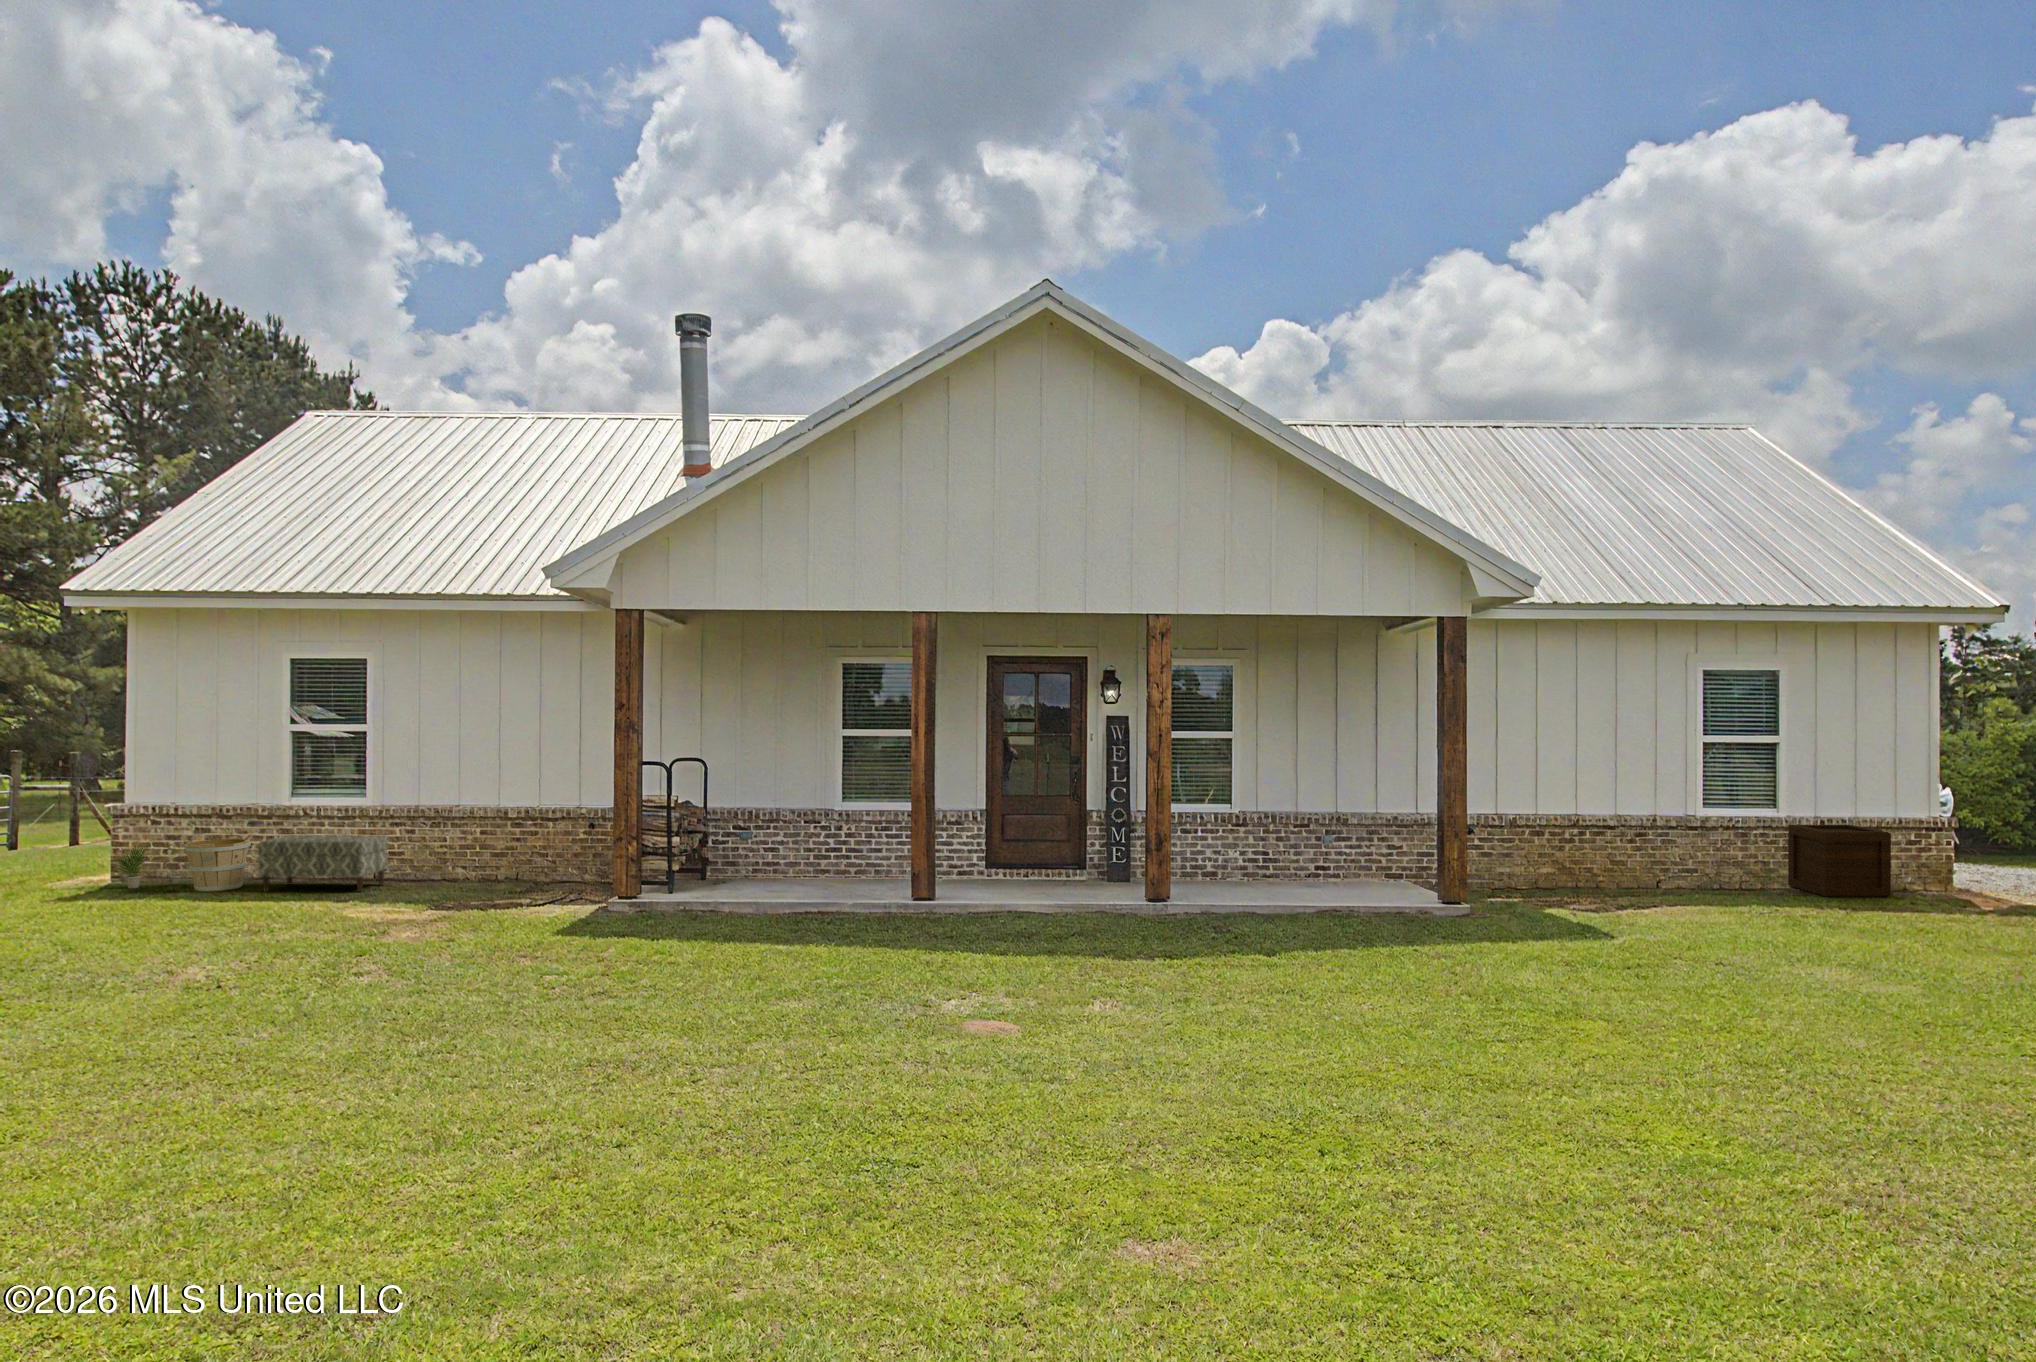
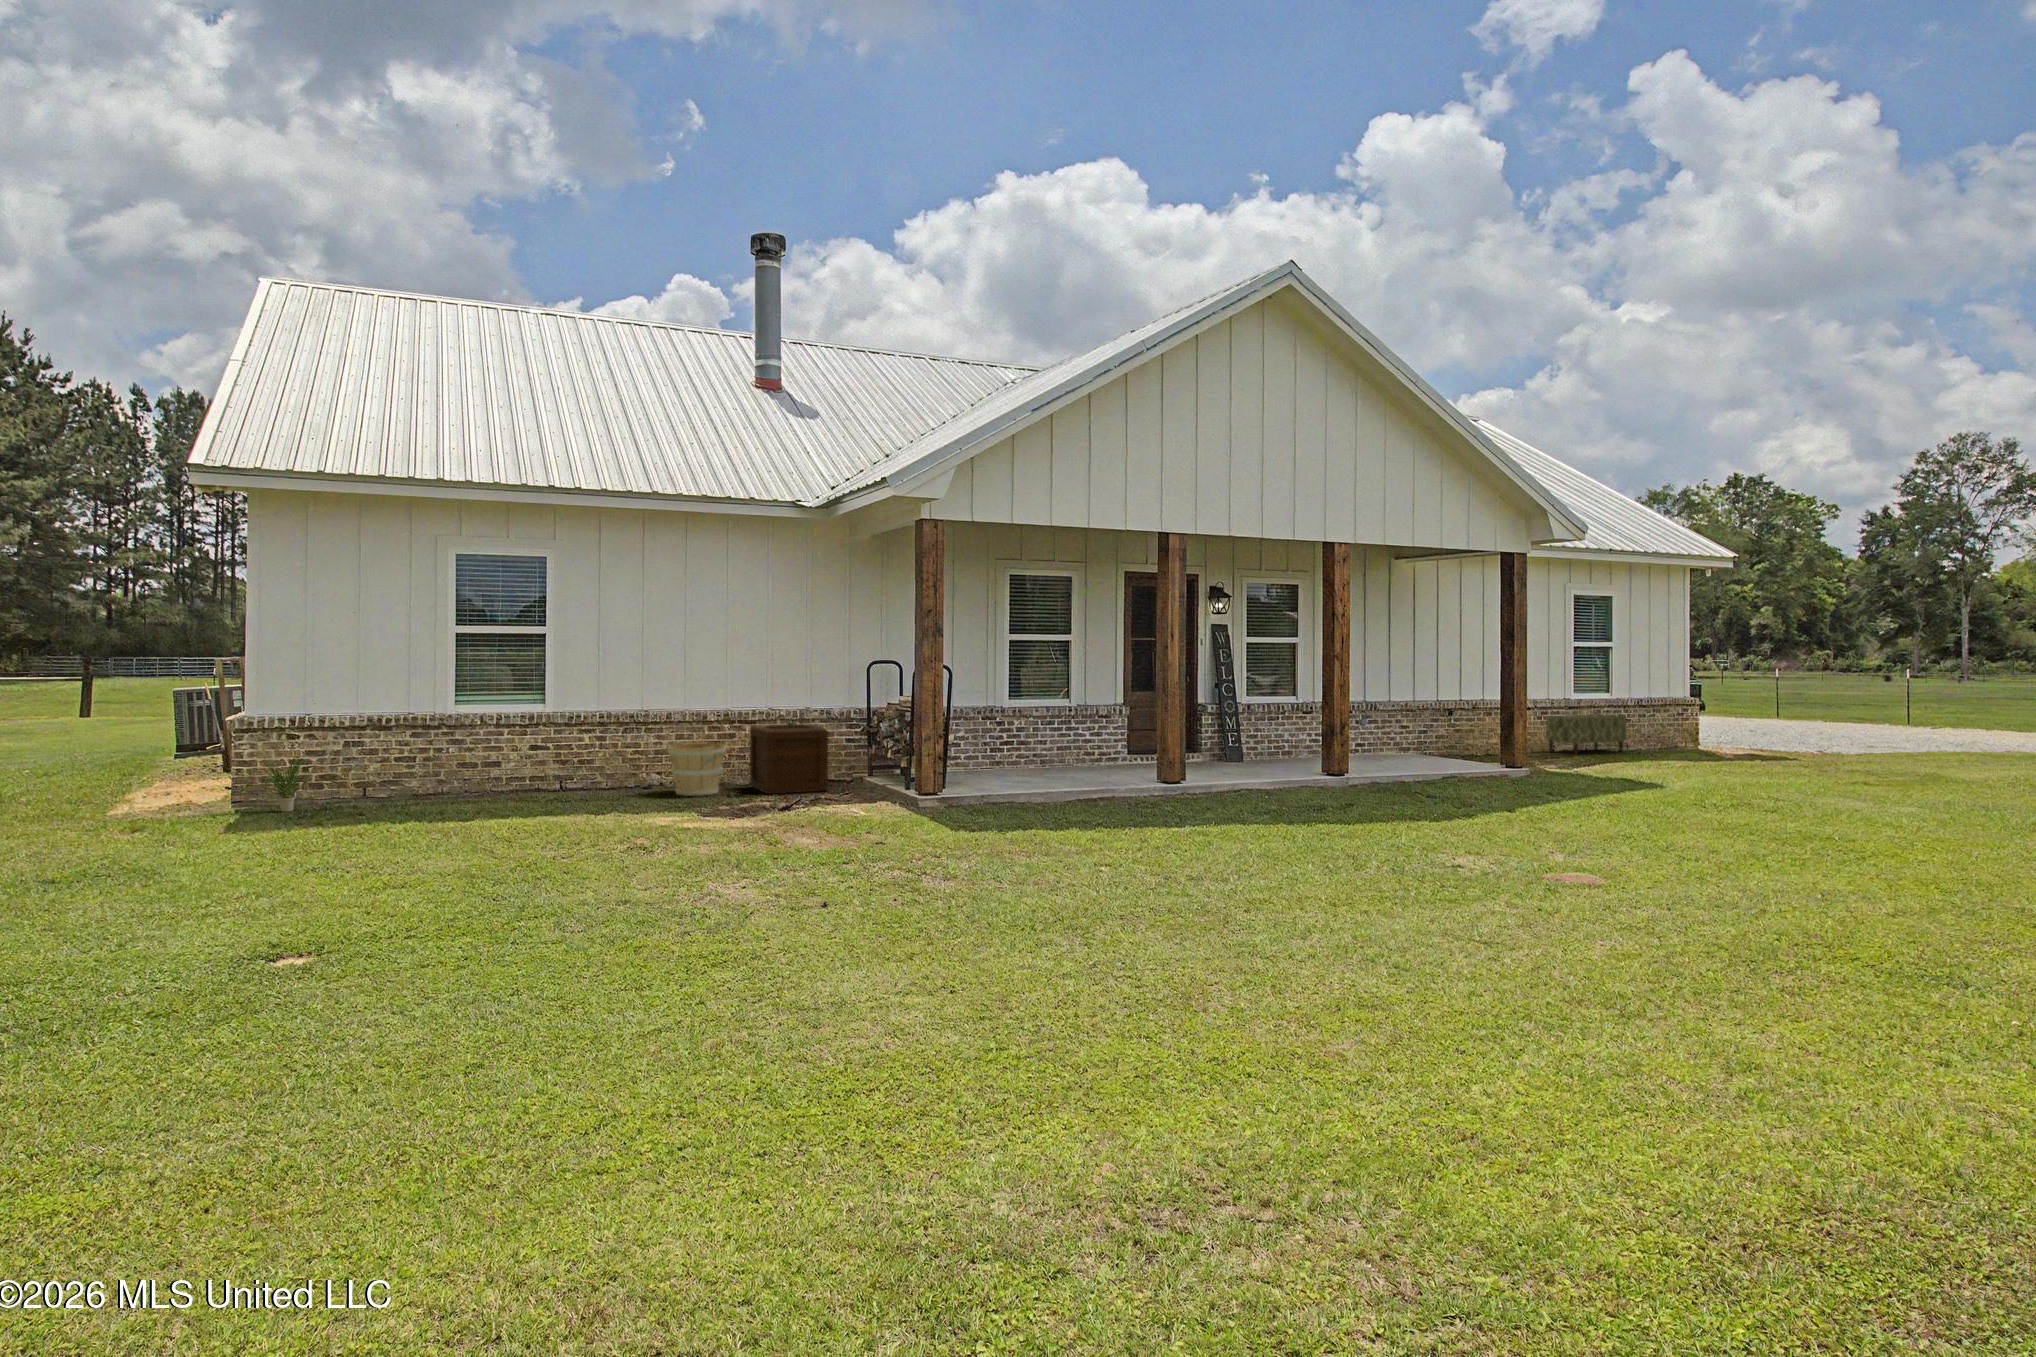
wooden crate: present [1788,825,1891,897] -> present [750,724,828,794]
bench: present [258,835,388,892] -> present [1546,714,1627,755]
wooden bucket: present [184,838,251,892] -> present [667,742,726,796]

